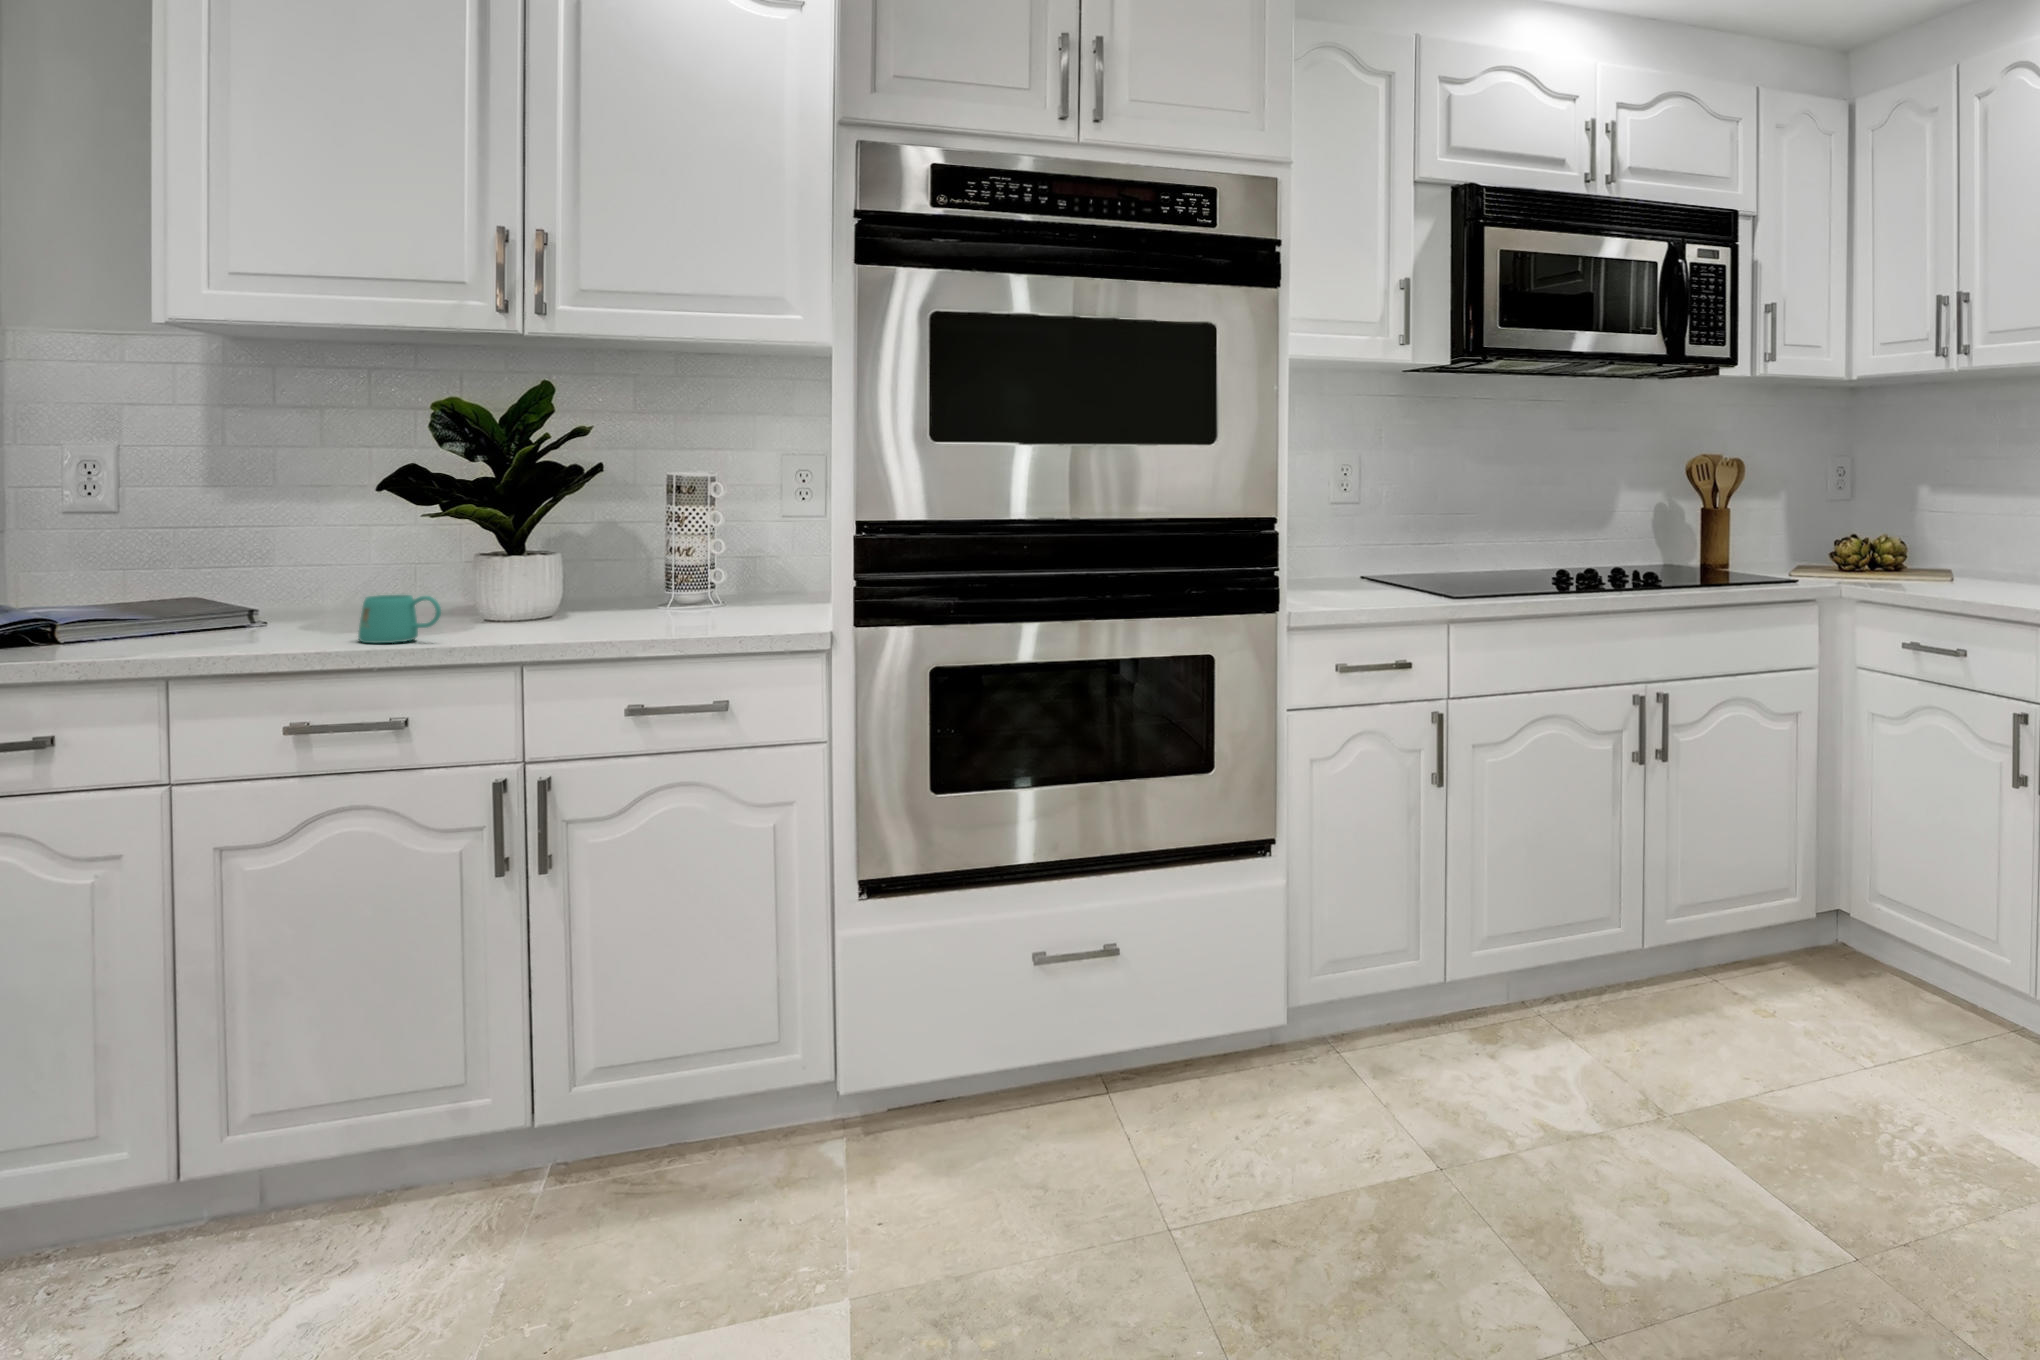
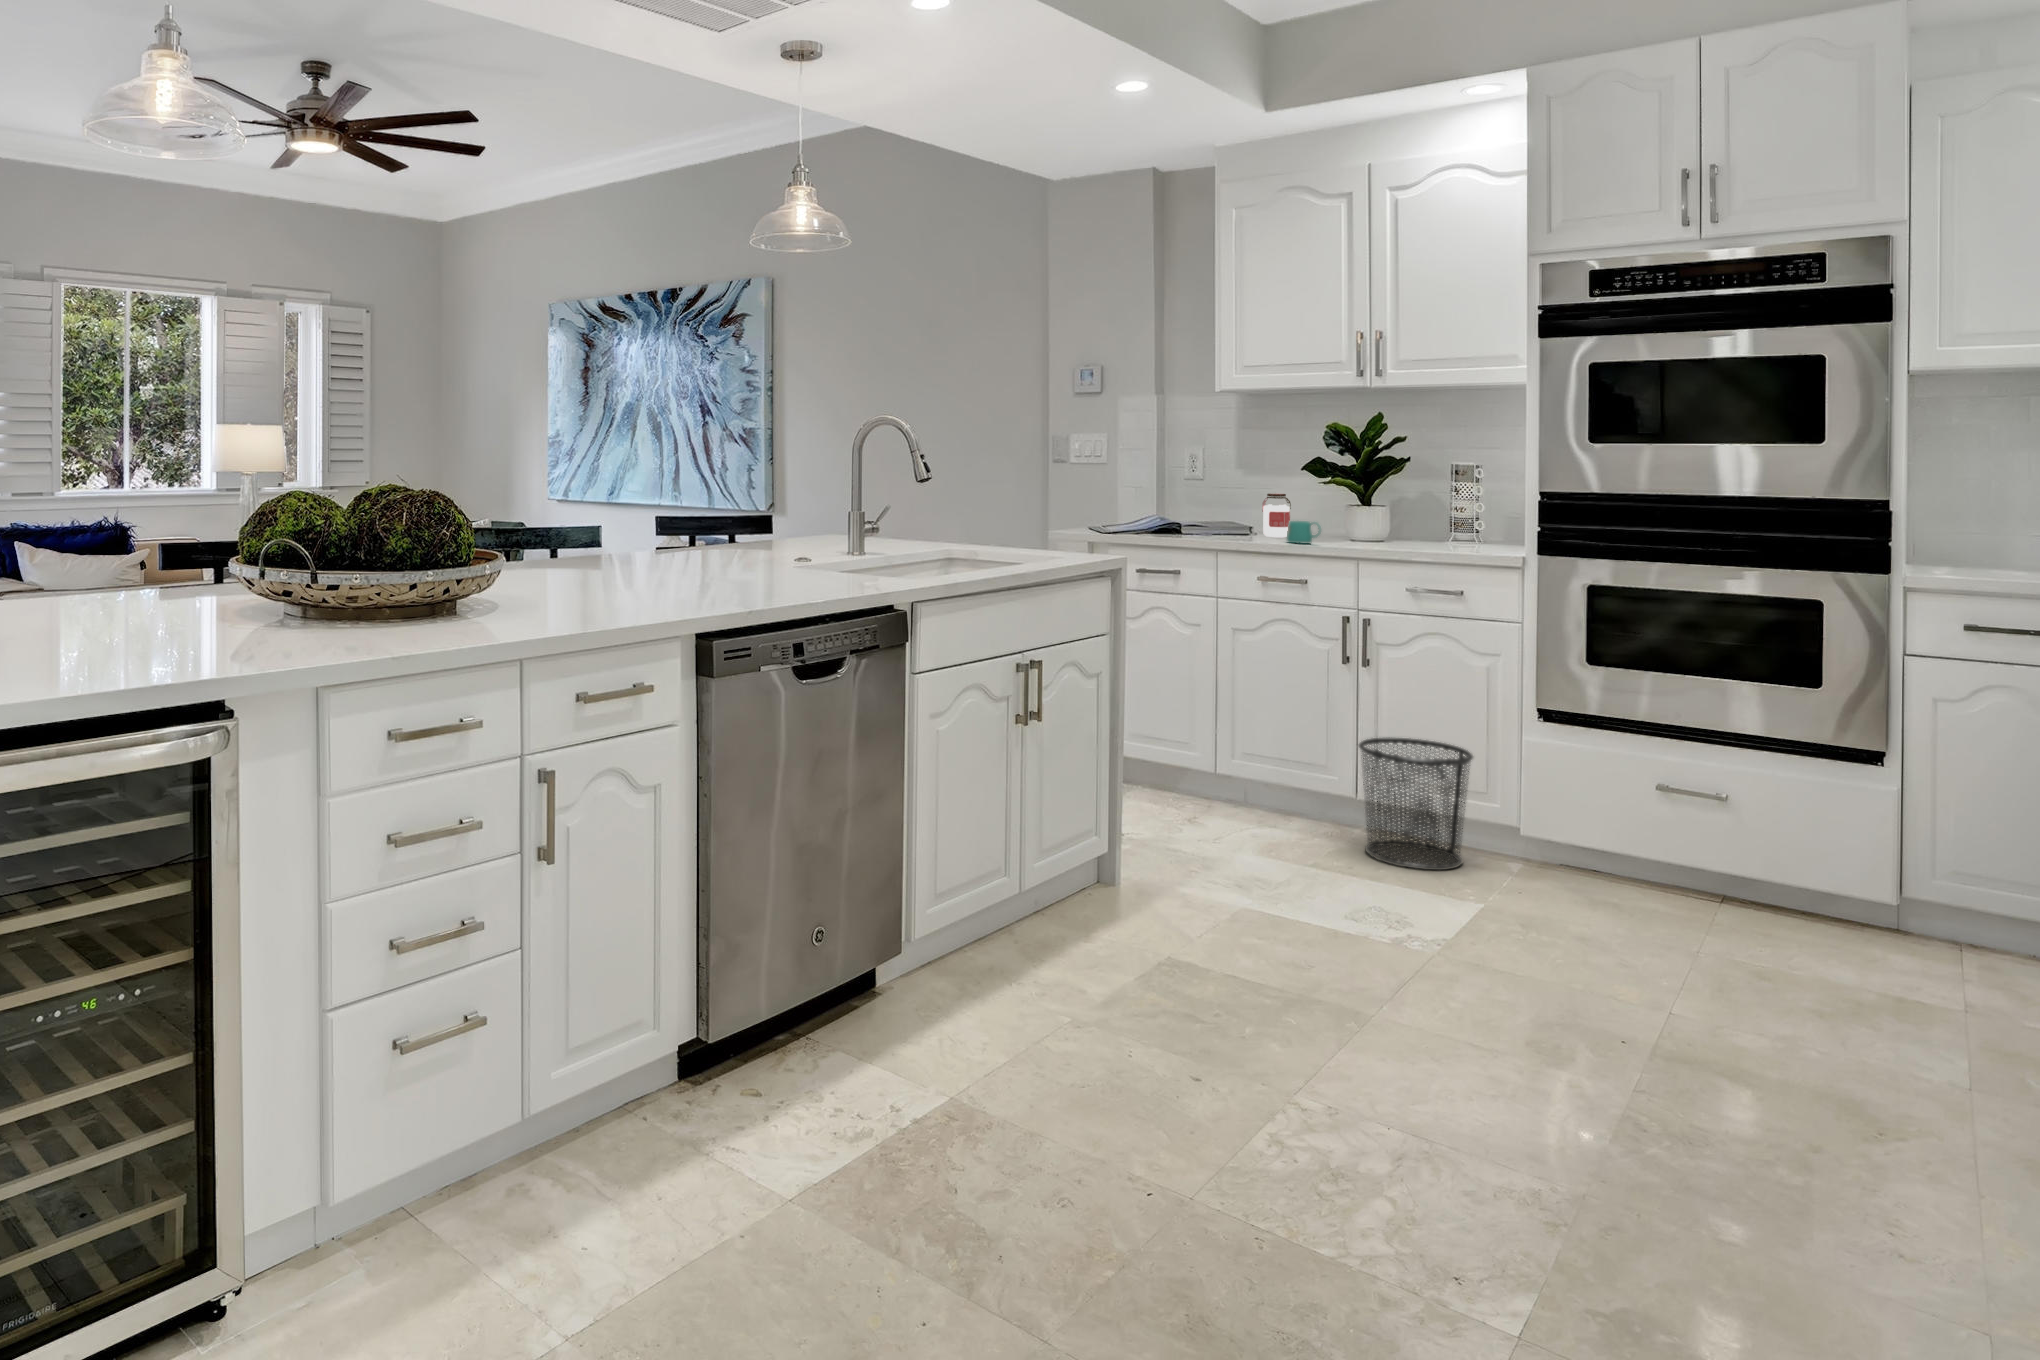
jar: none [291,540,361,633] -> present [1262,494,1291,537]
waste bin: none [551,987,773,1284] -> present [1359,737,1473,870]

